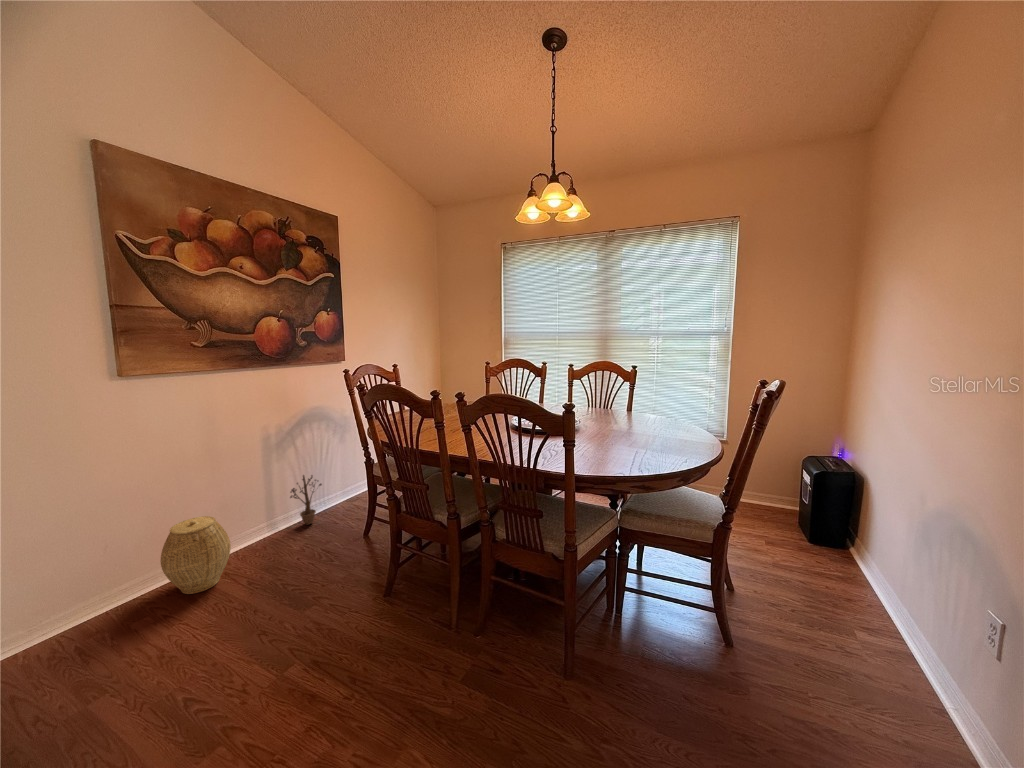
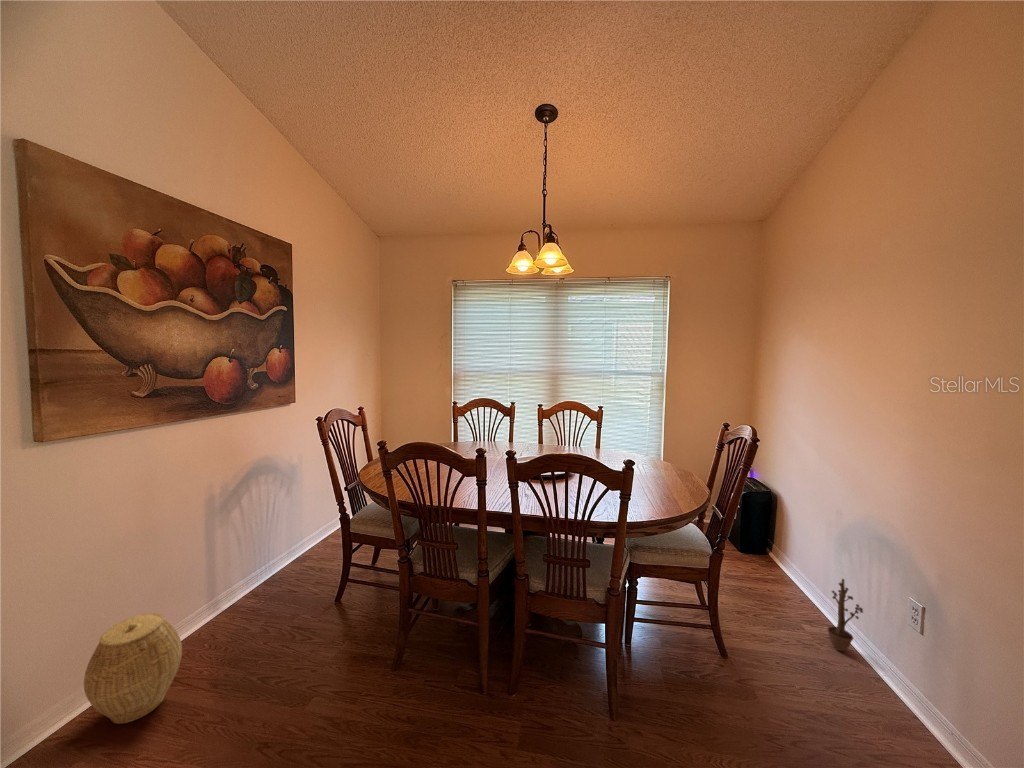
decorative plant: present [287,475,322,529] -> present [827,579,863,651]

